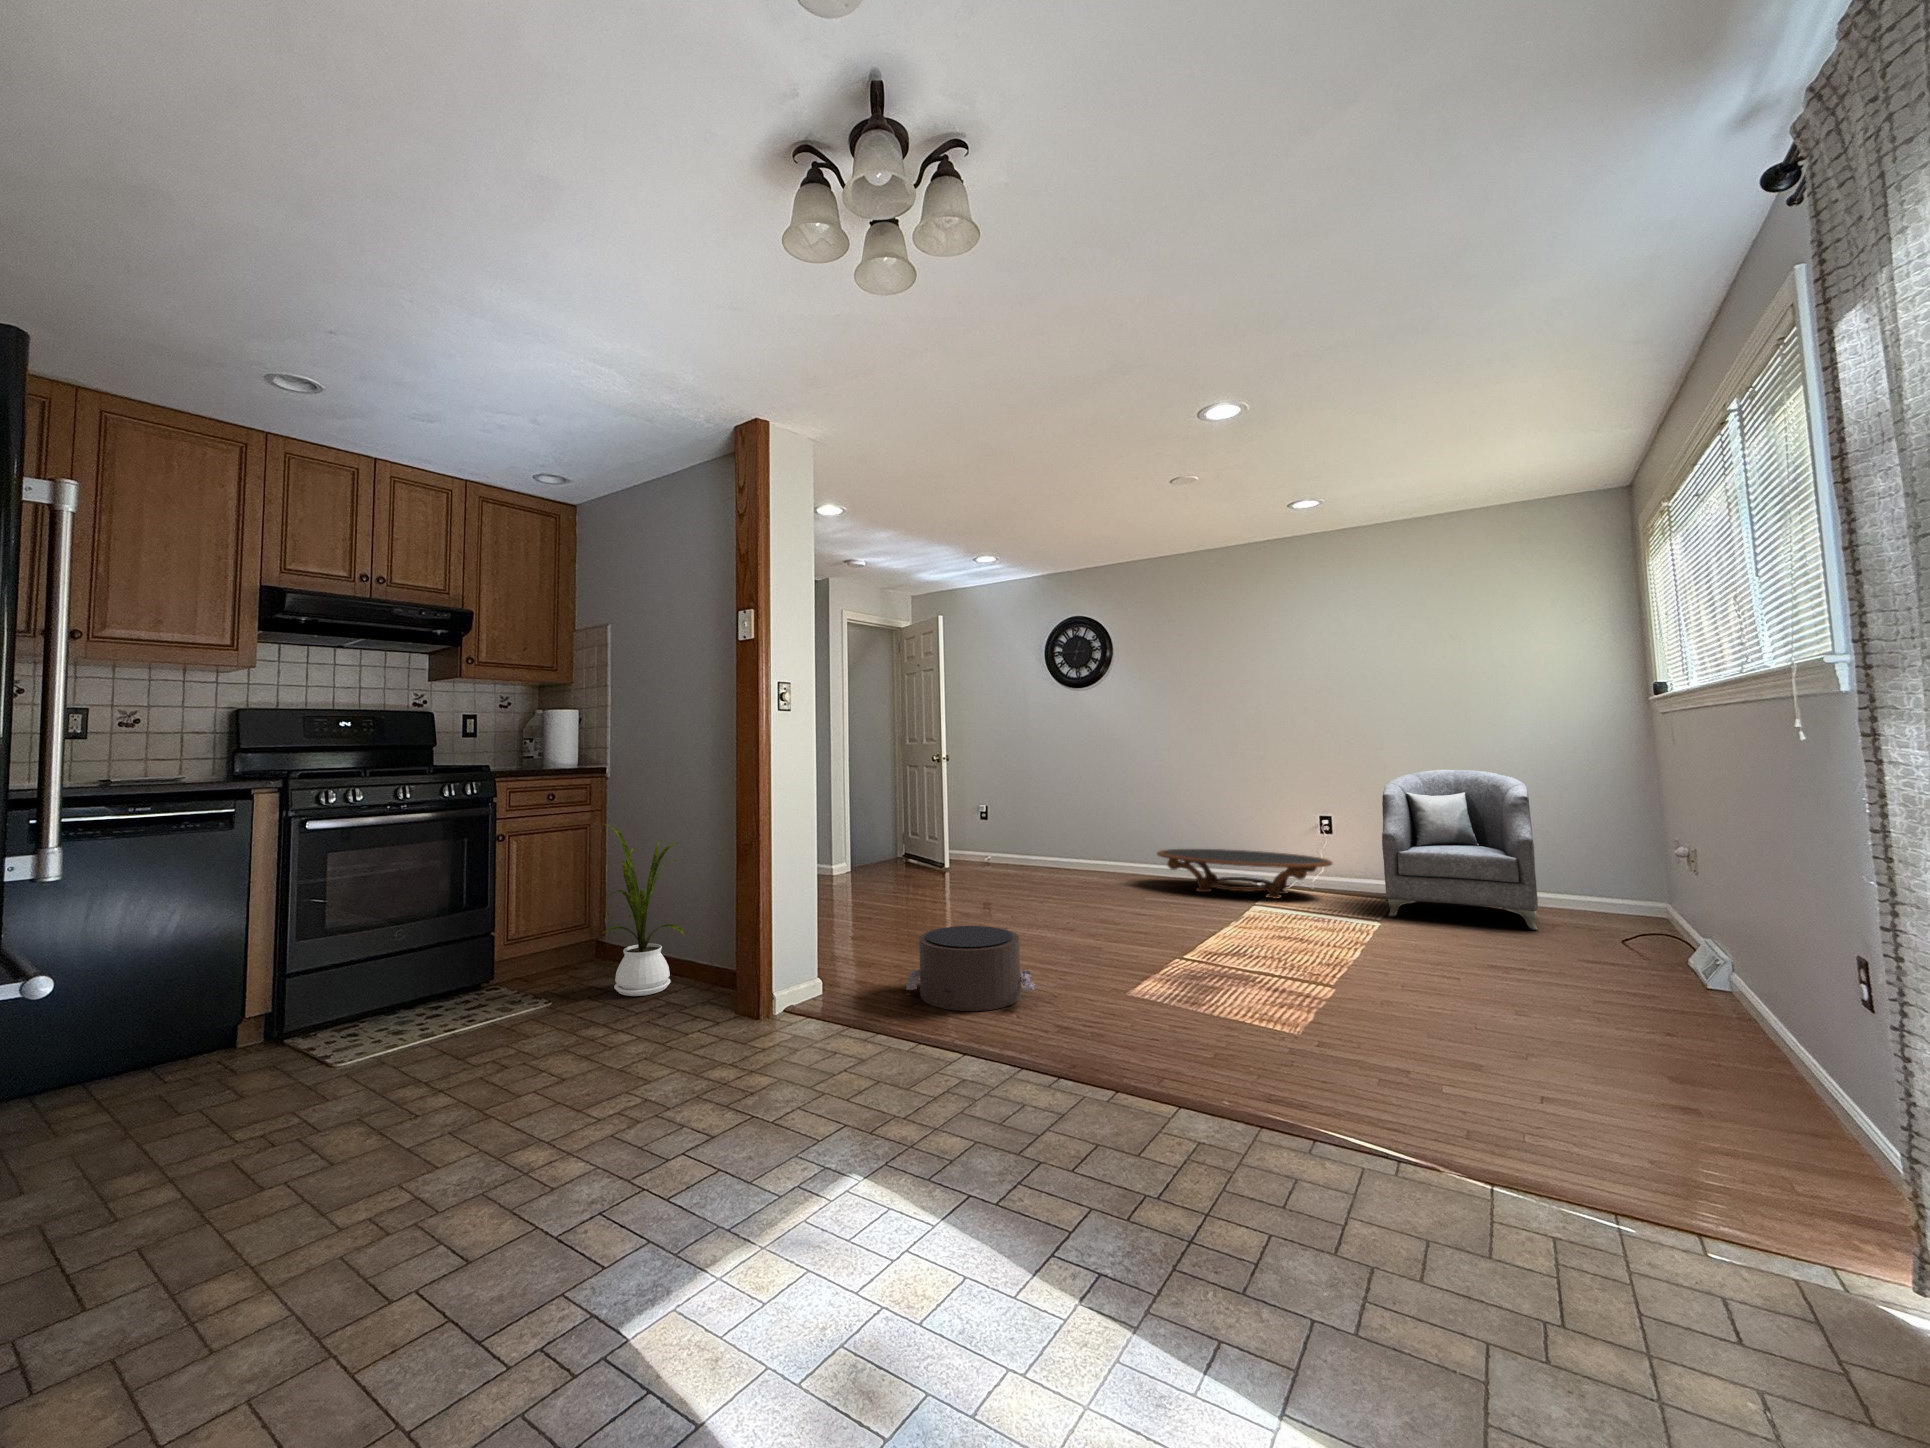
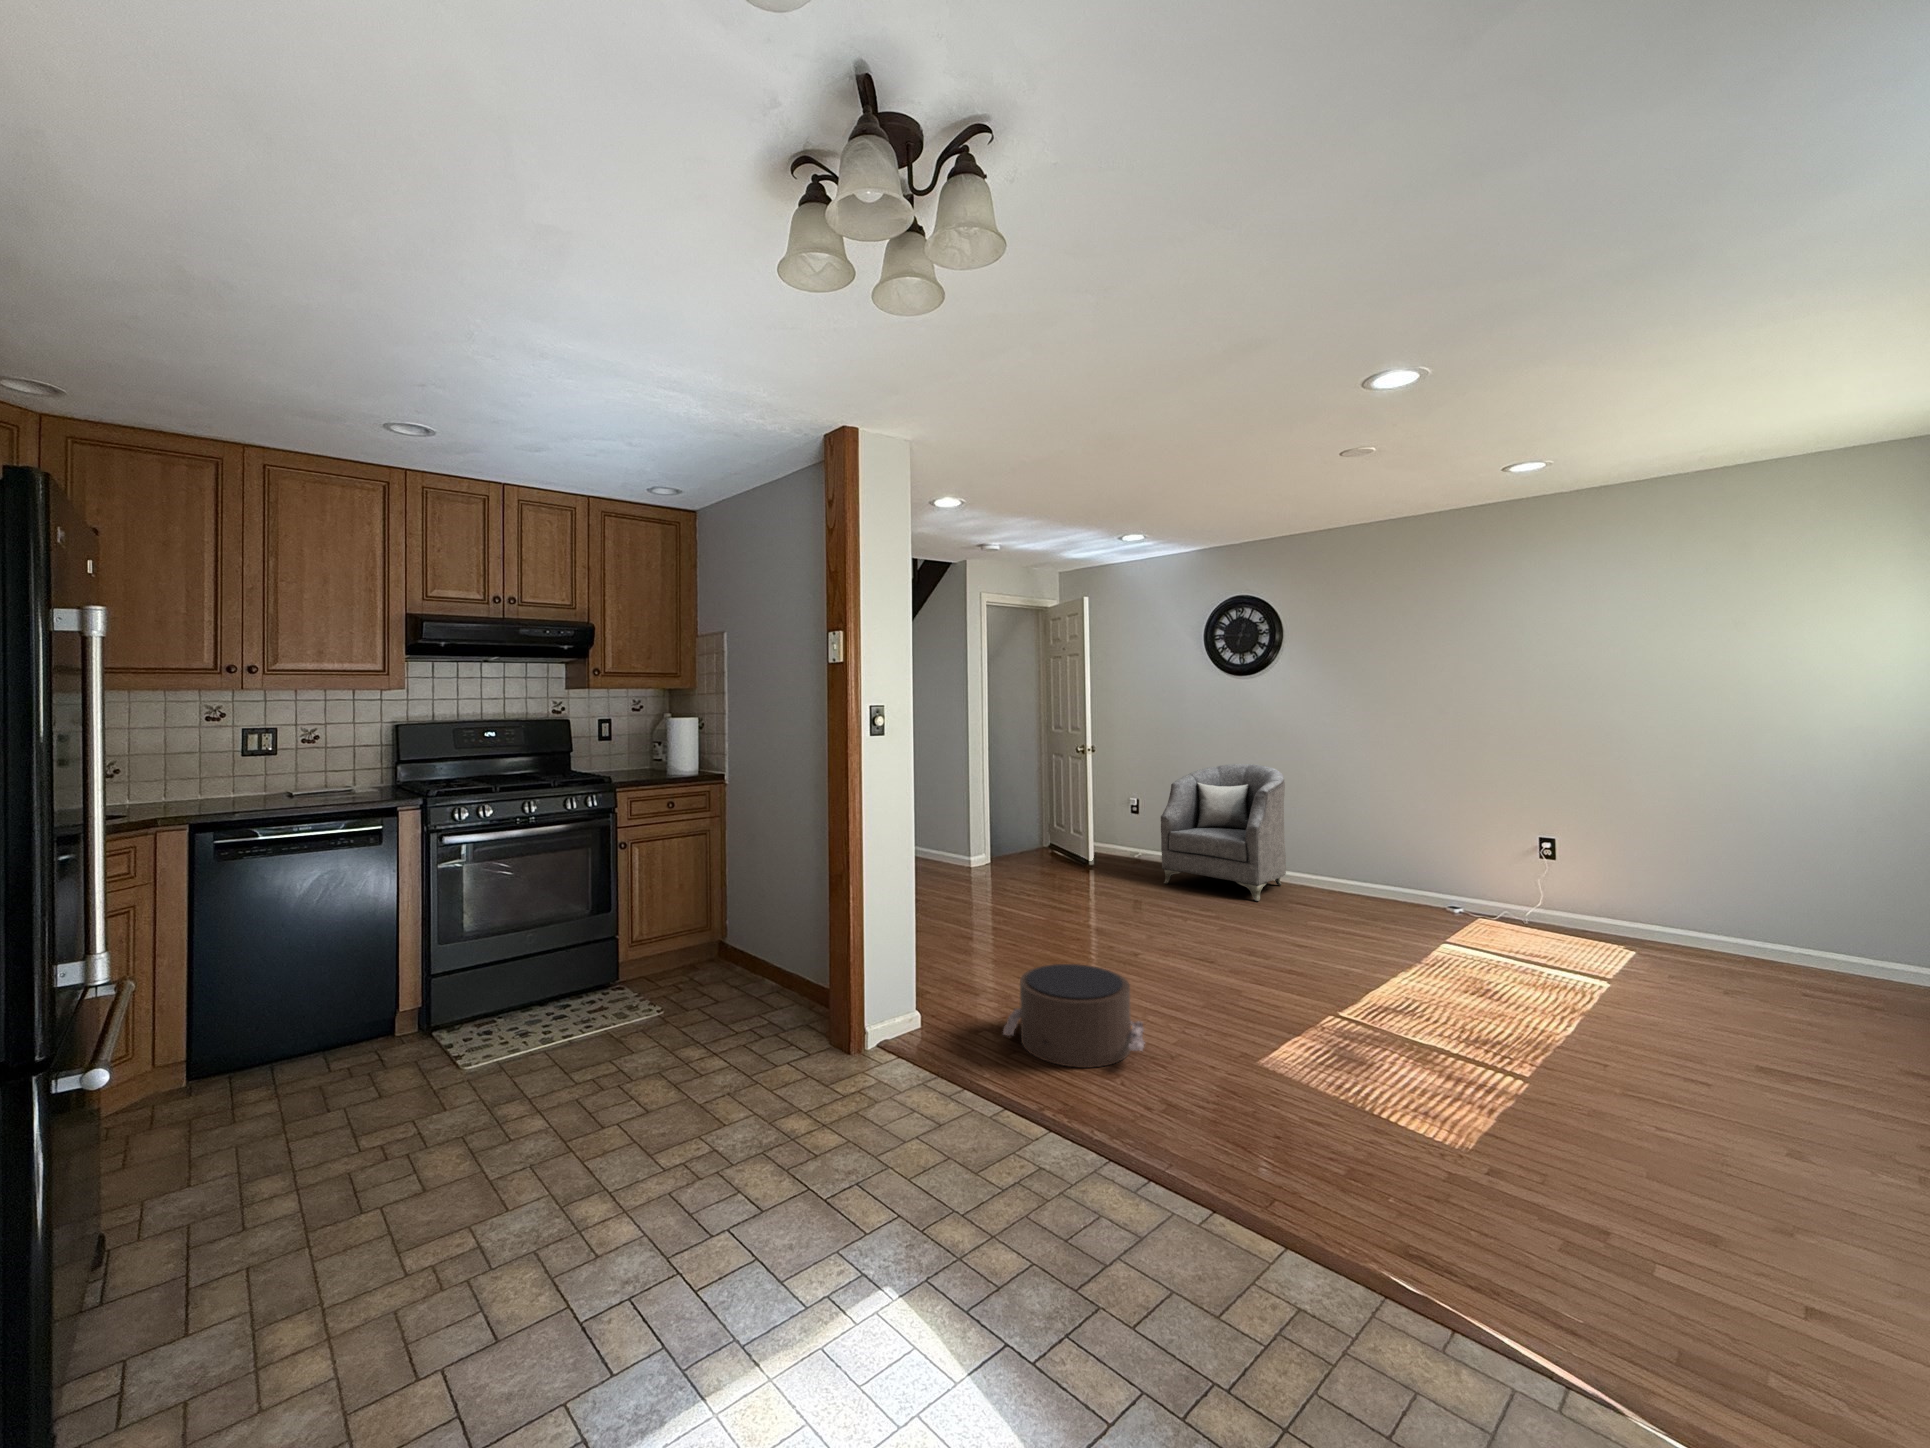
armchair: present [1382,770,1538,930] -> present [1161,764,1286,901]
house plant: present [604,824,684,996] -> none [710,834,788,1009]
coffee table: present [1157,849,1332,899] -> none [1322,862,1543,932]

